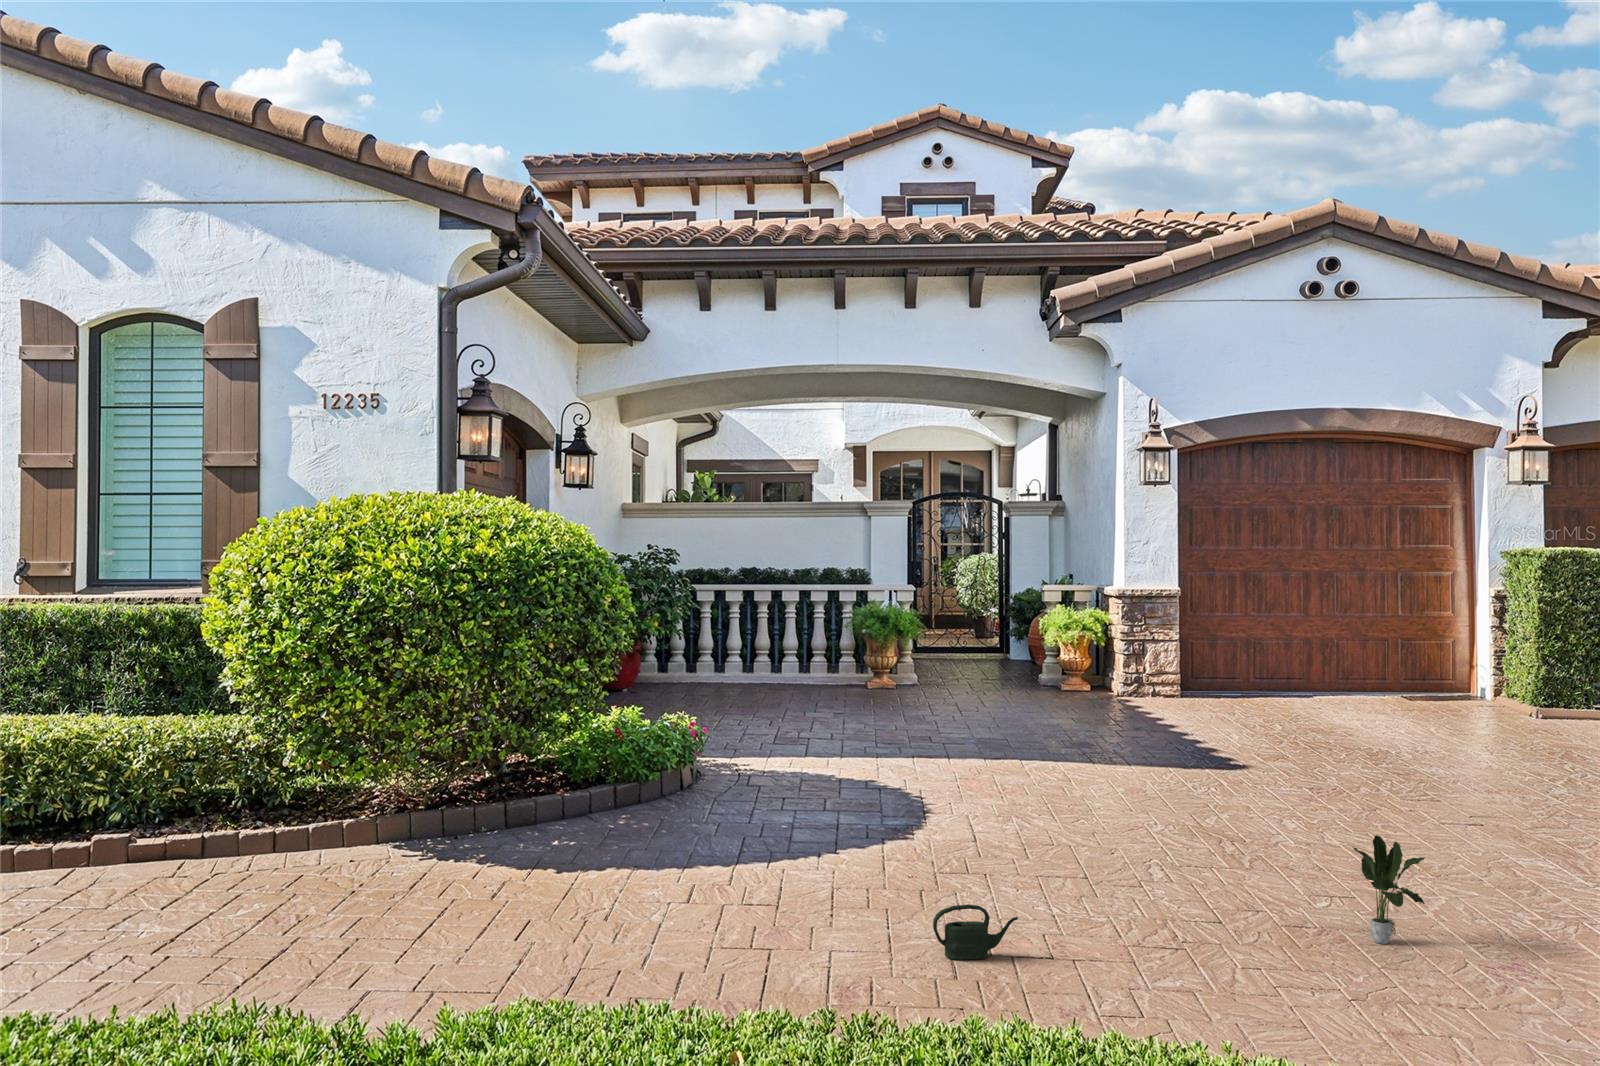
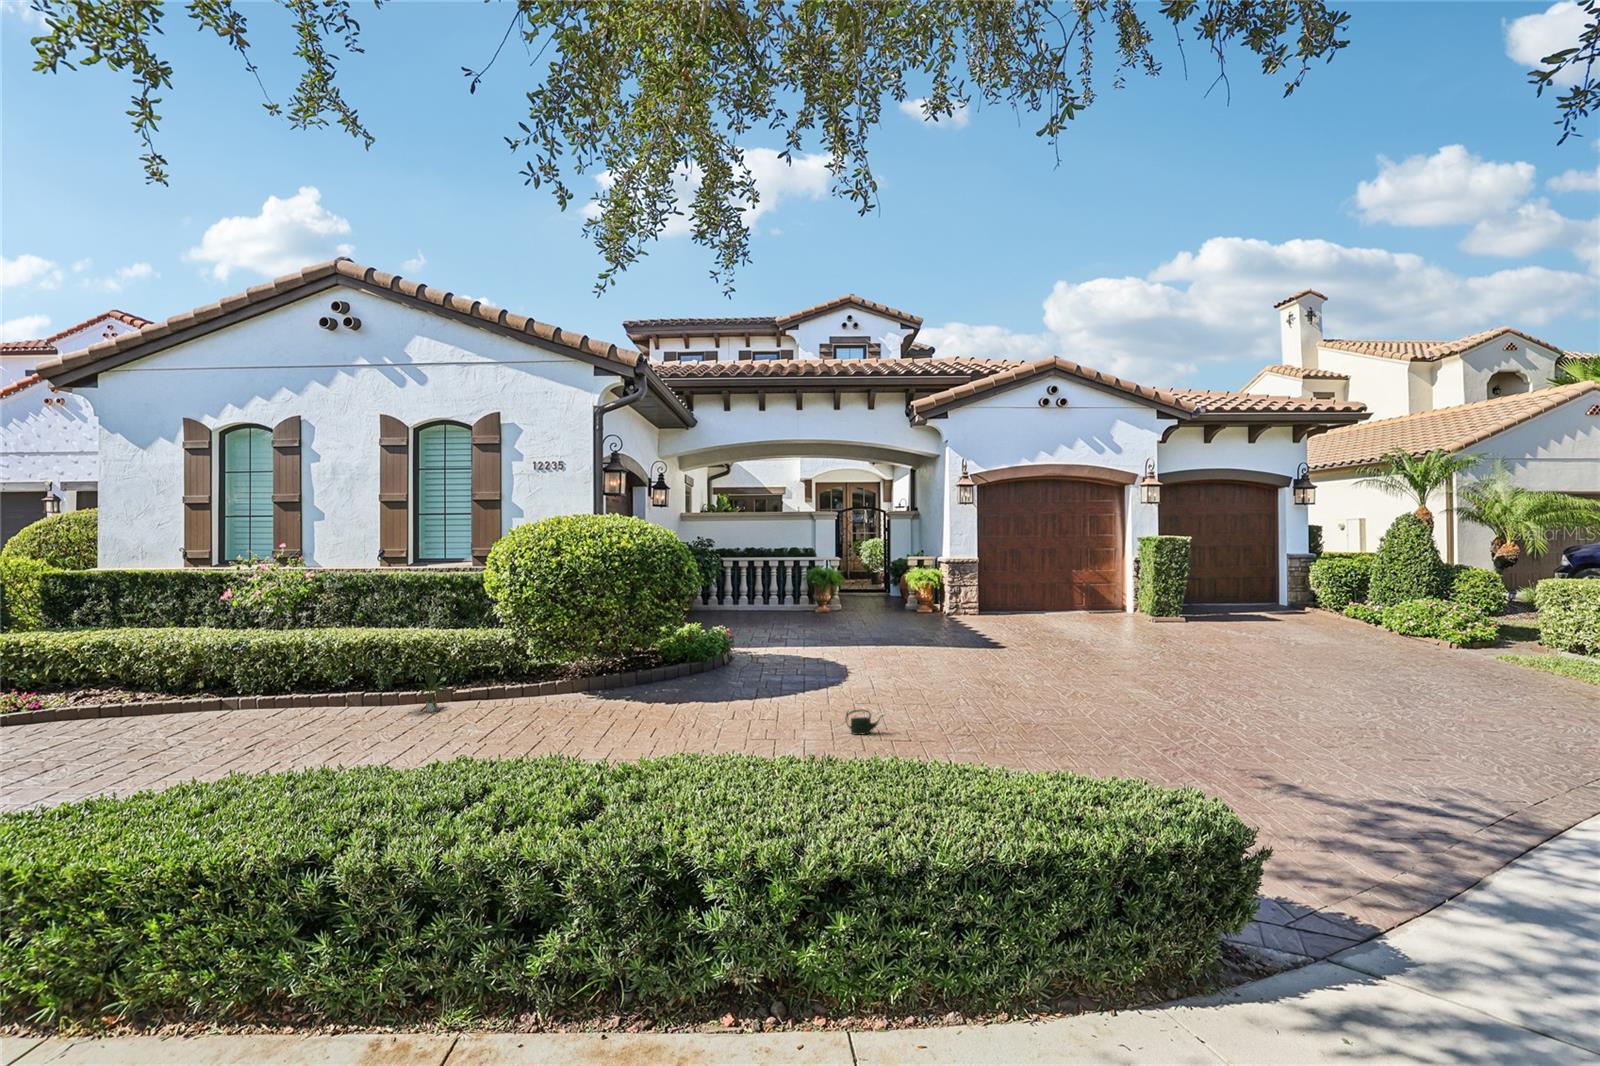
potted plant: present [1353,835,1425,944] -> present [415,665,449,712]

